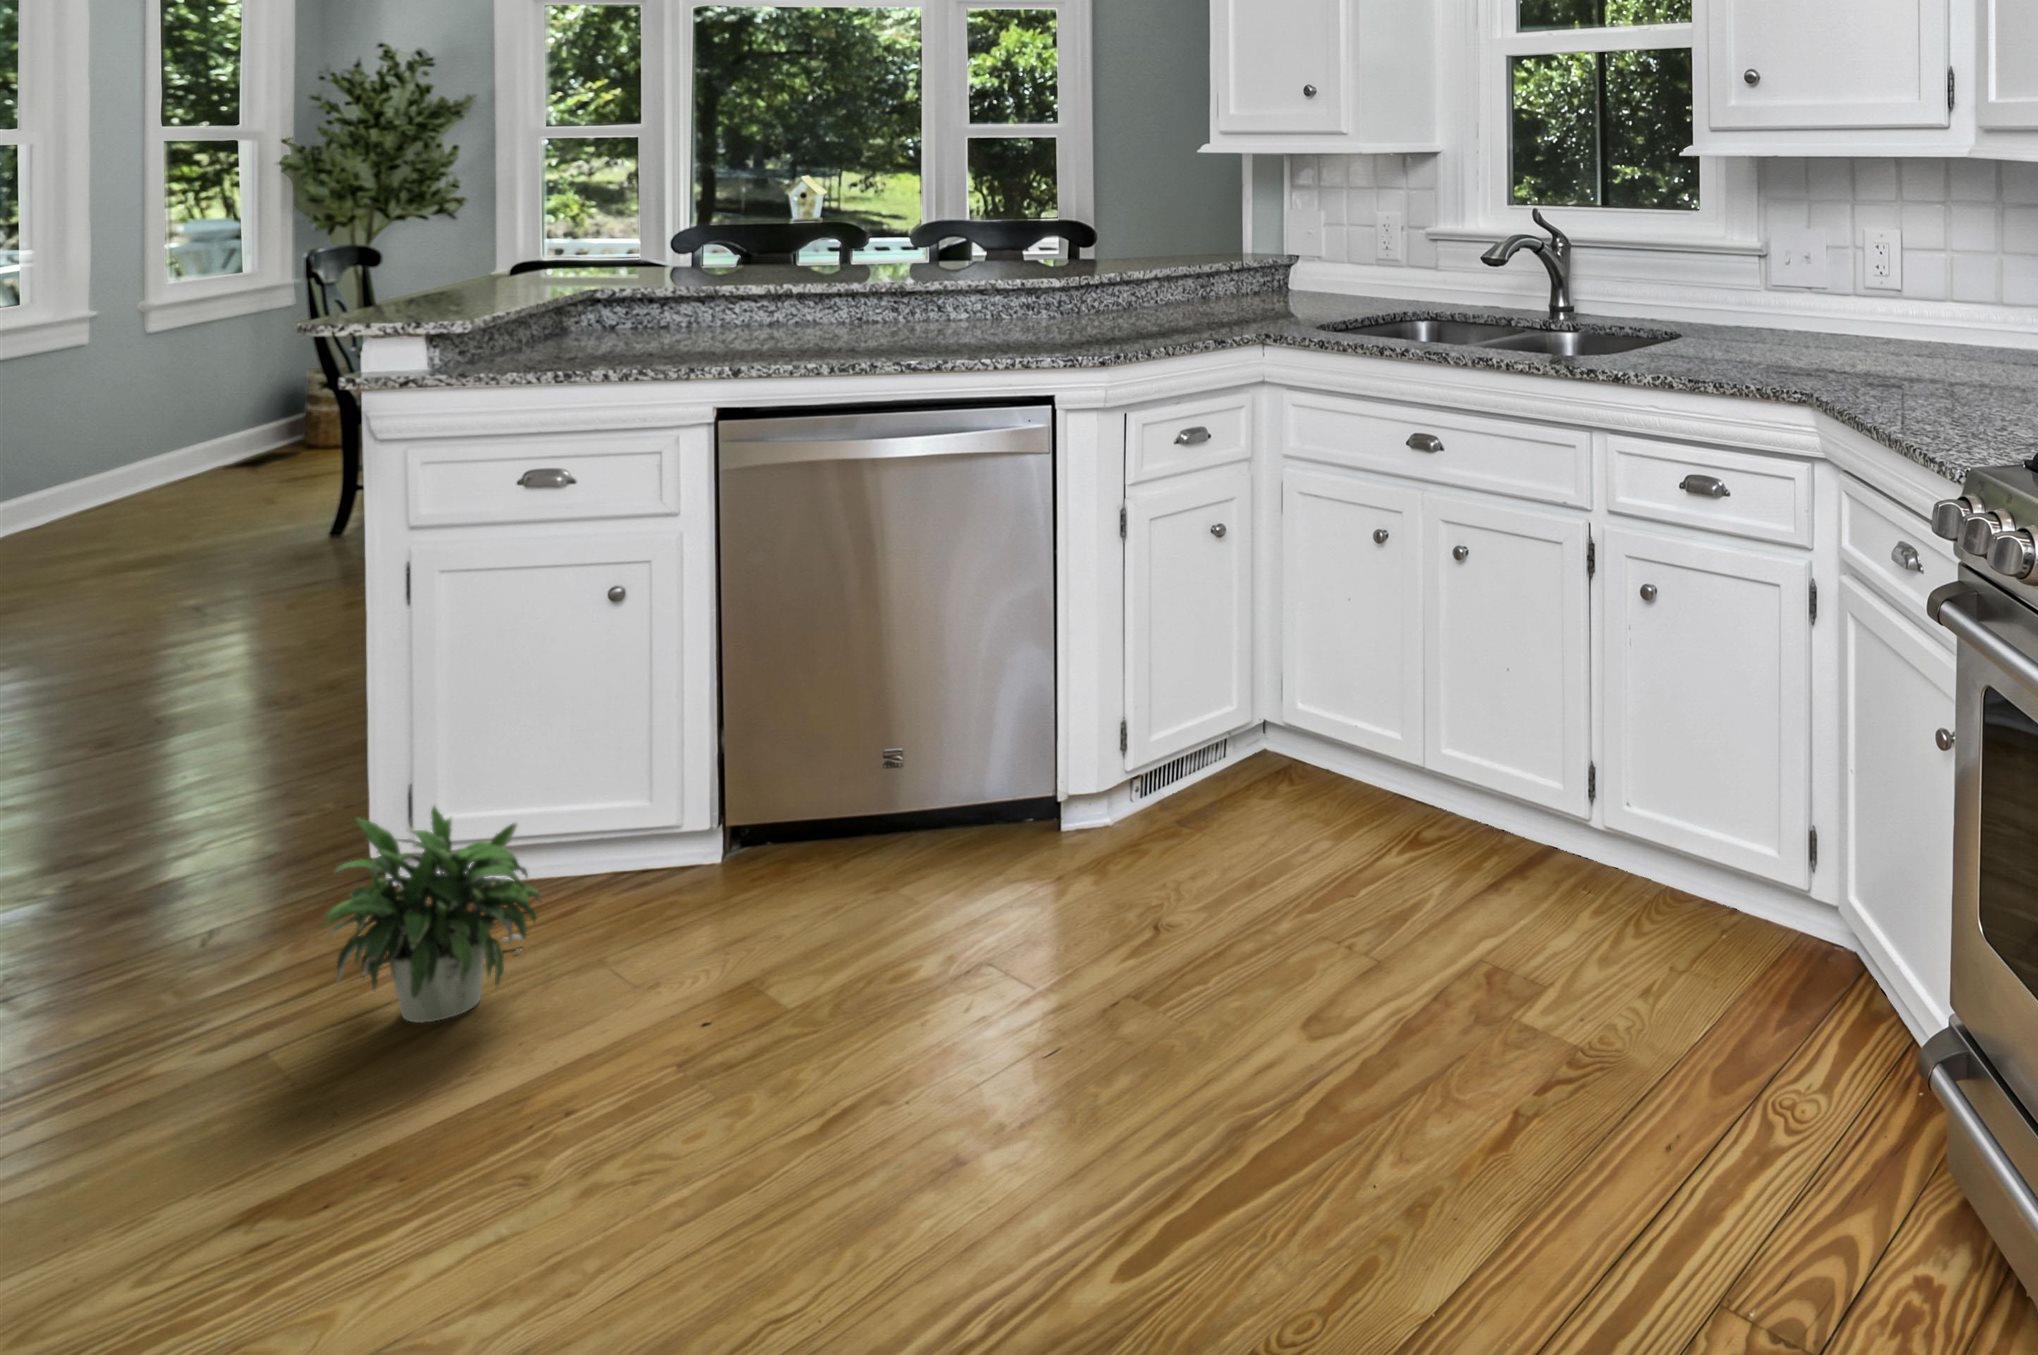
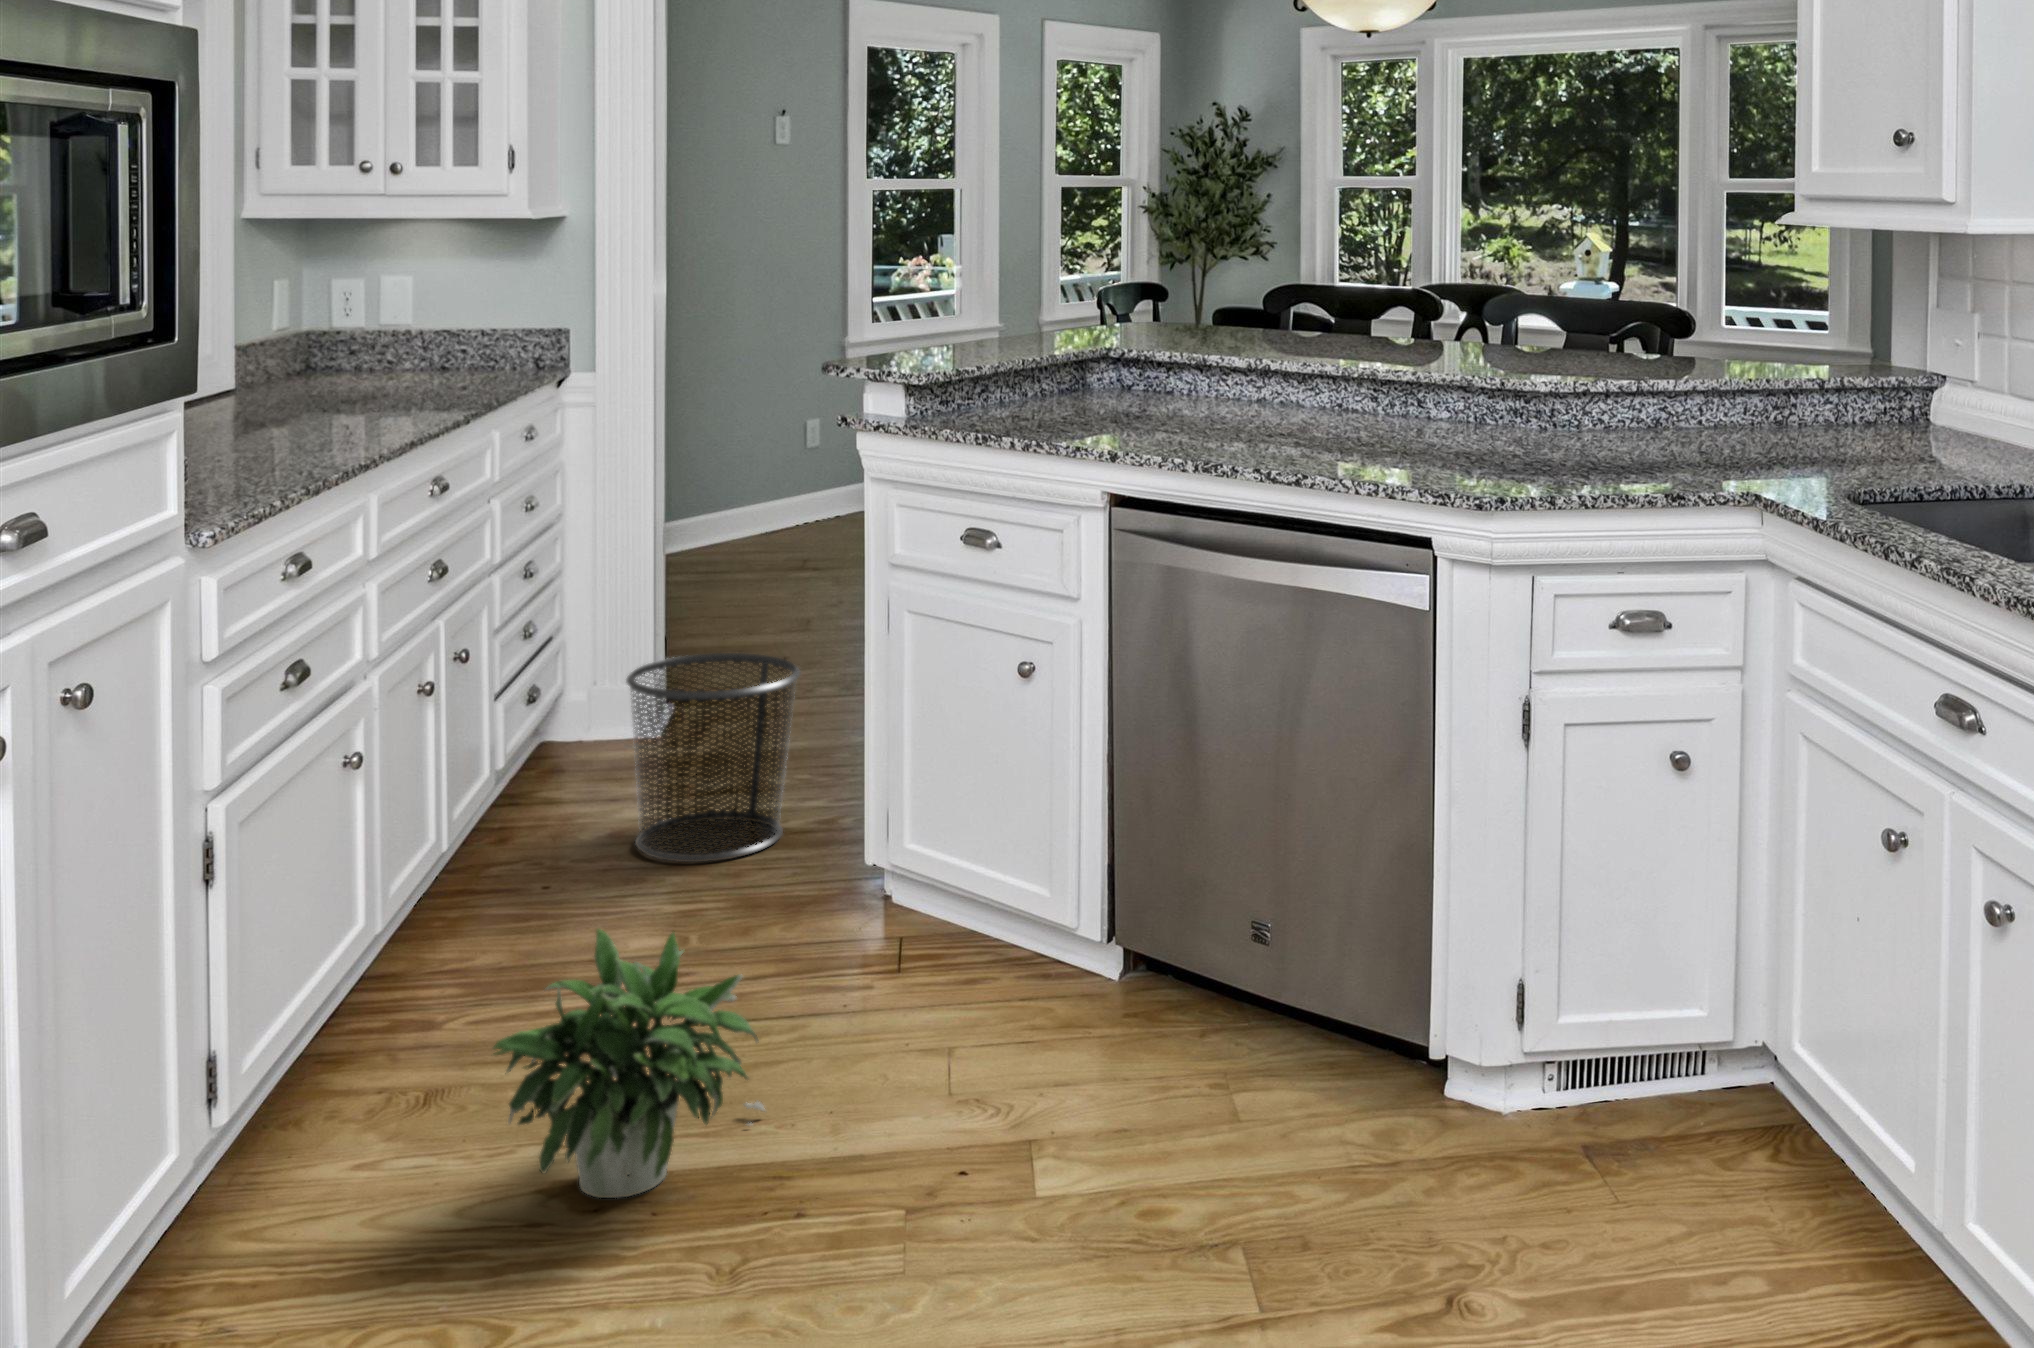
waste bin: none [92,620,289,824] -> present [626,653,800,862]

